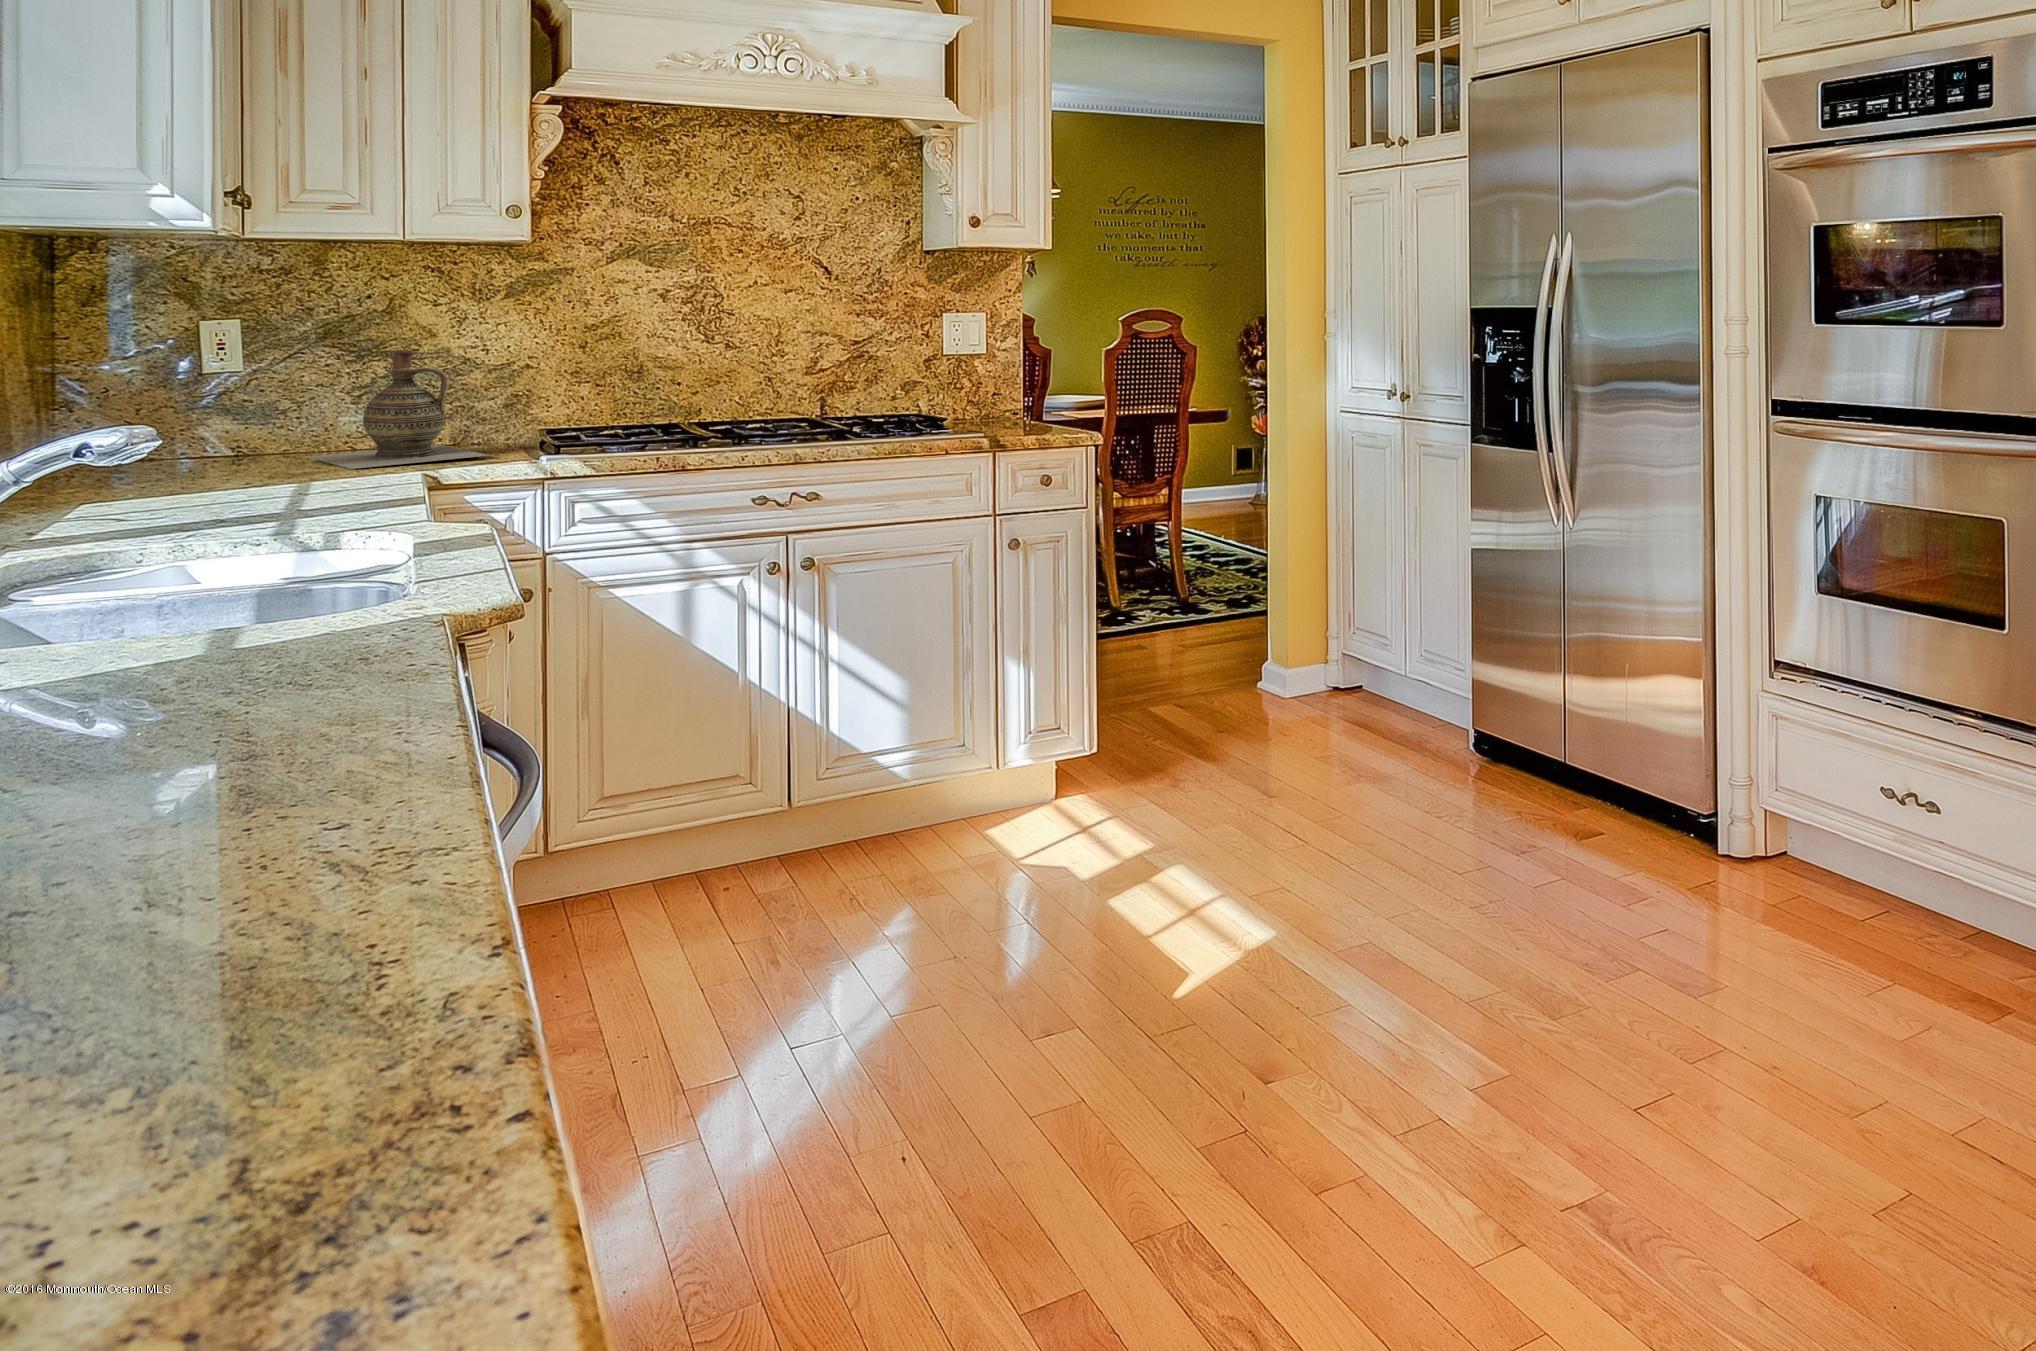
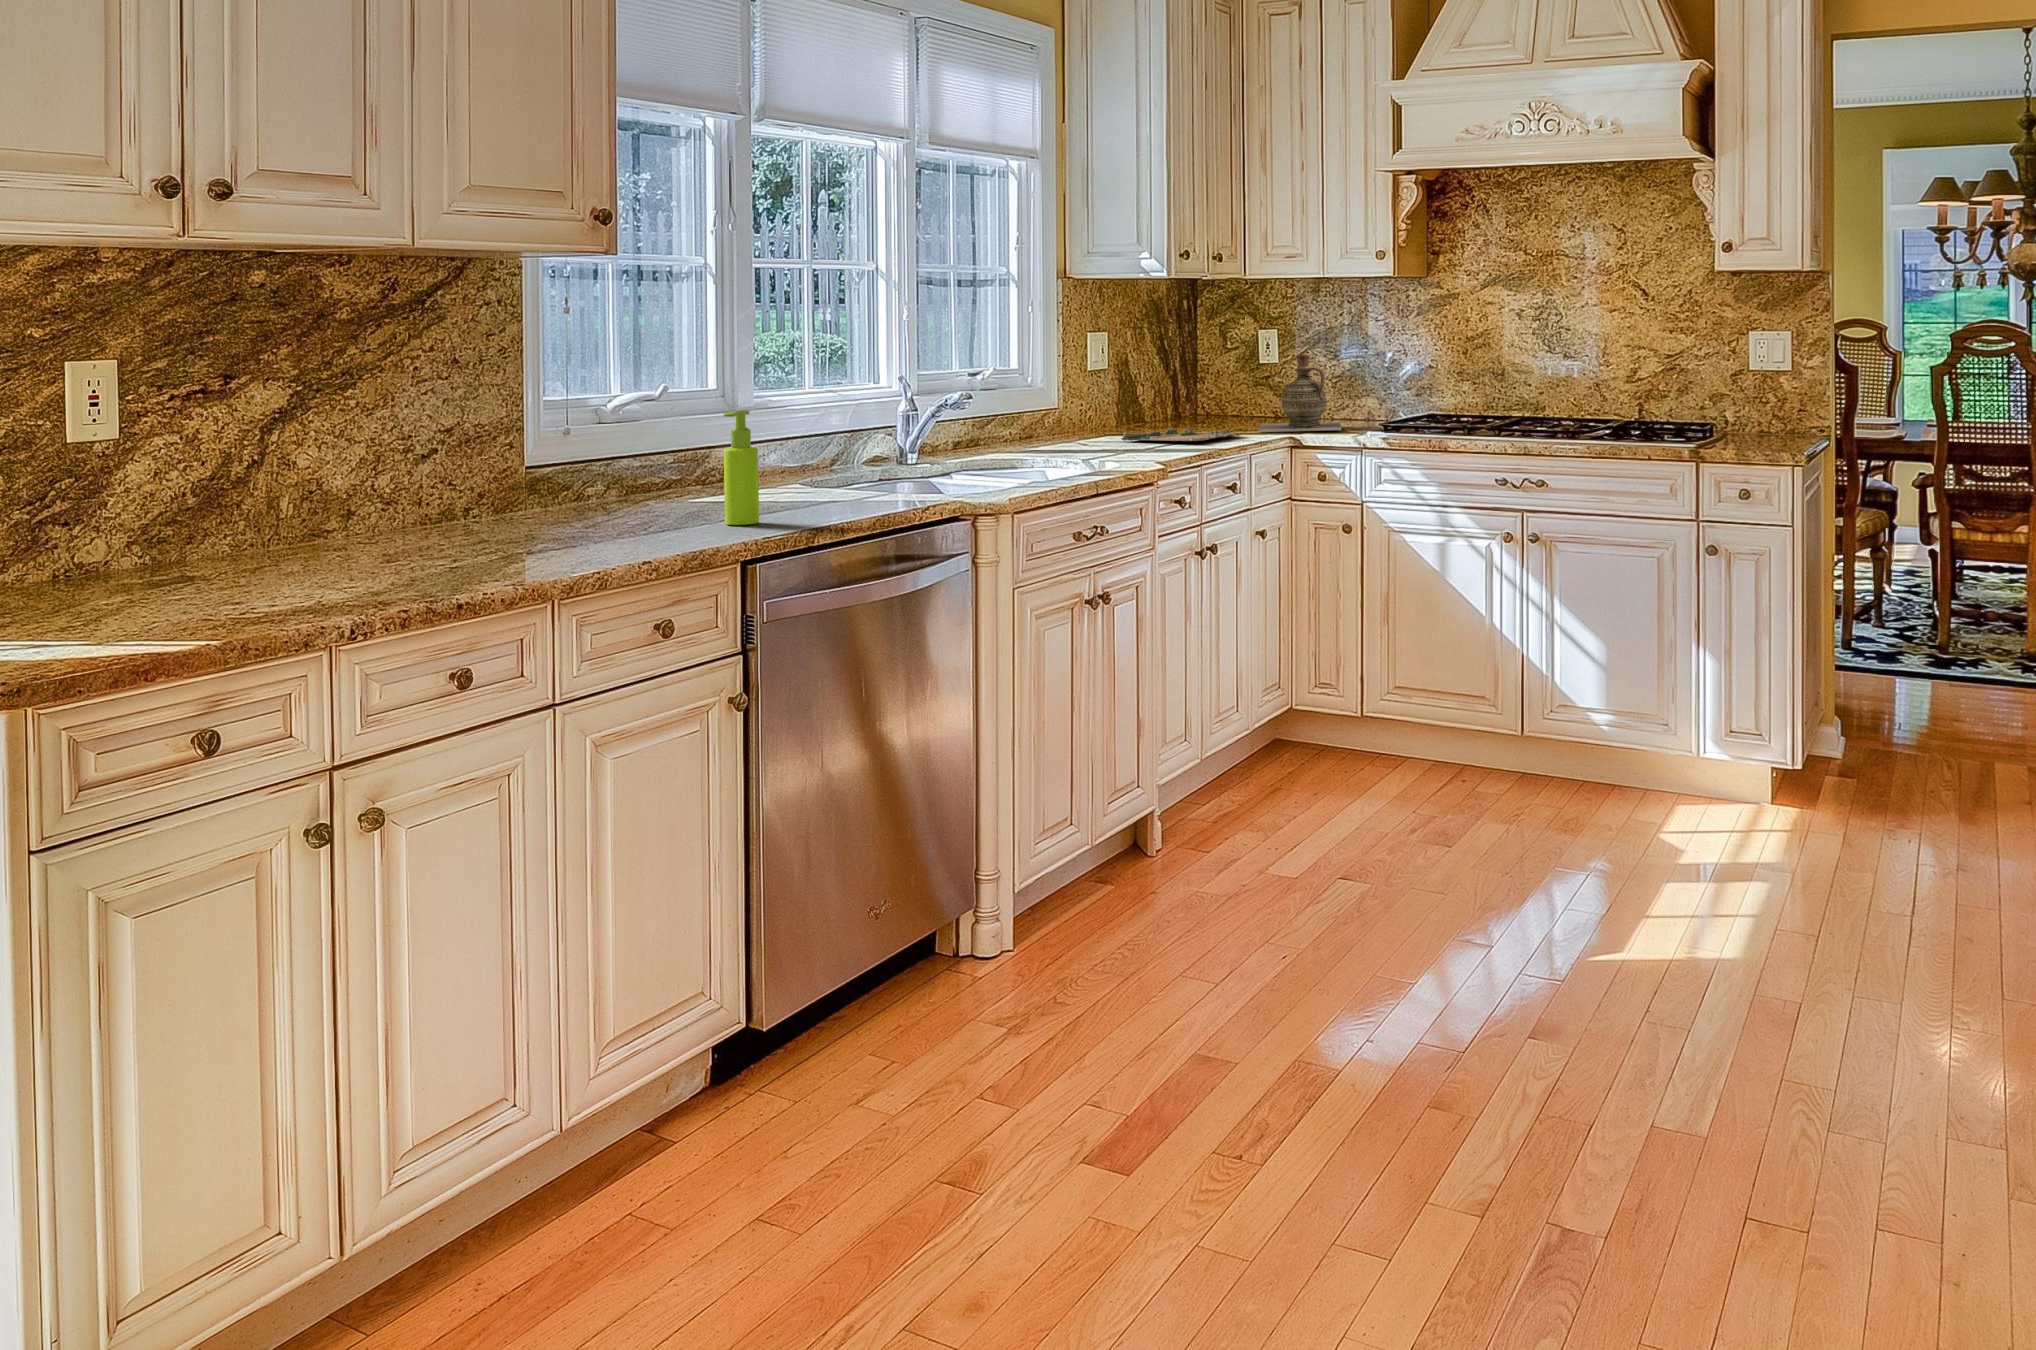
tray: none [173,459,366,505] -> present [1121,425,1241,441]
soap dispenser: none [146,515,250,783] -> present [724,411,759,525]

